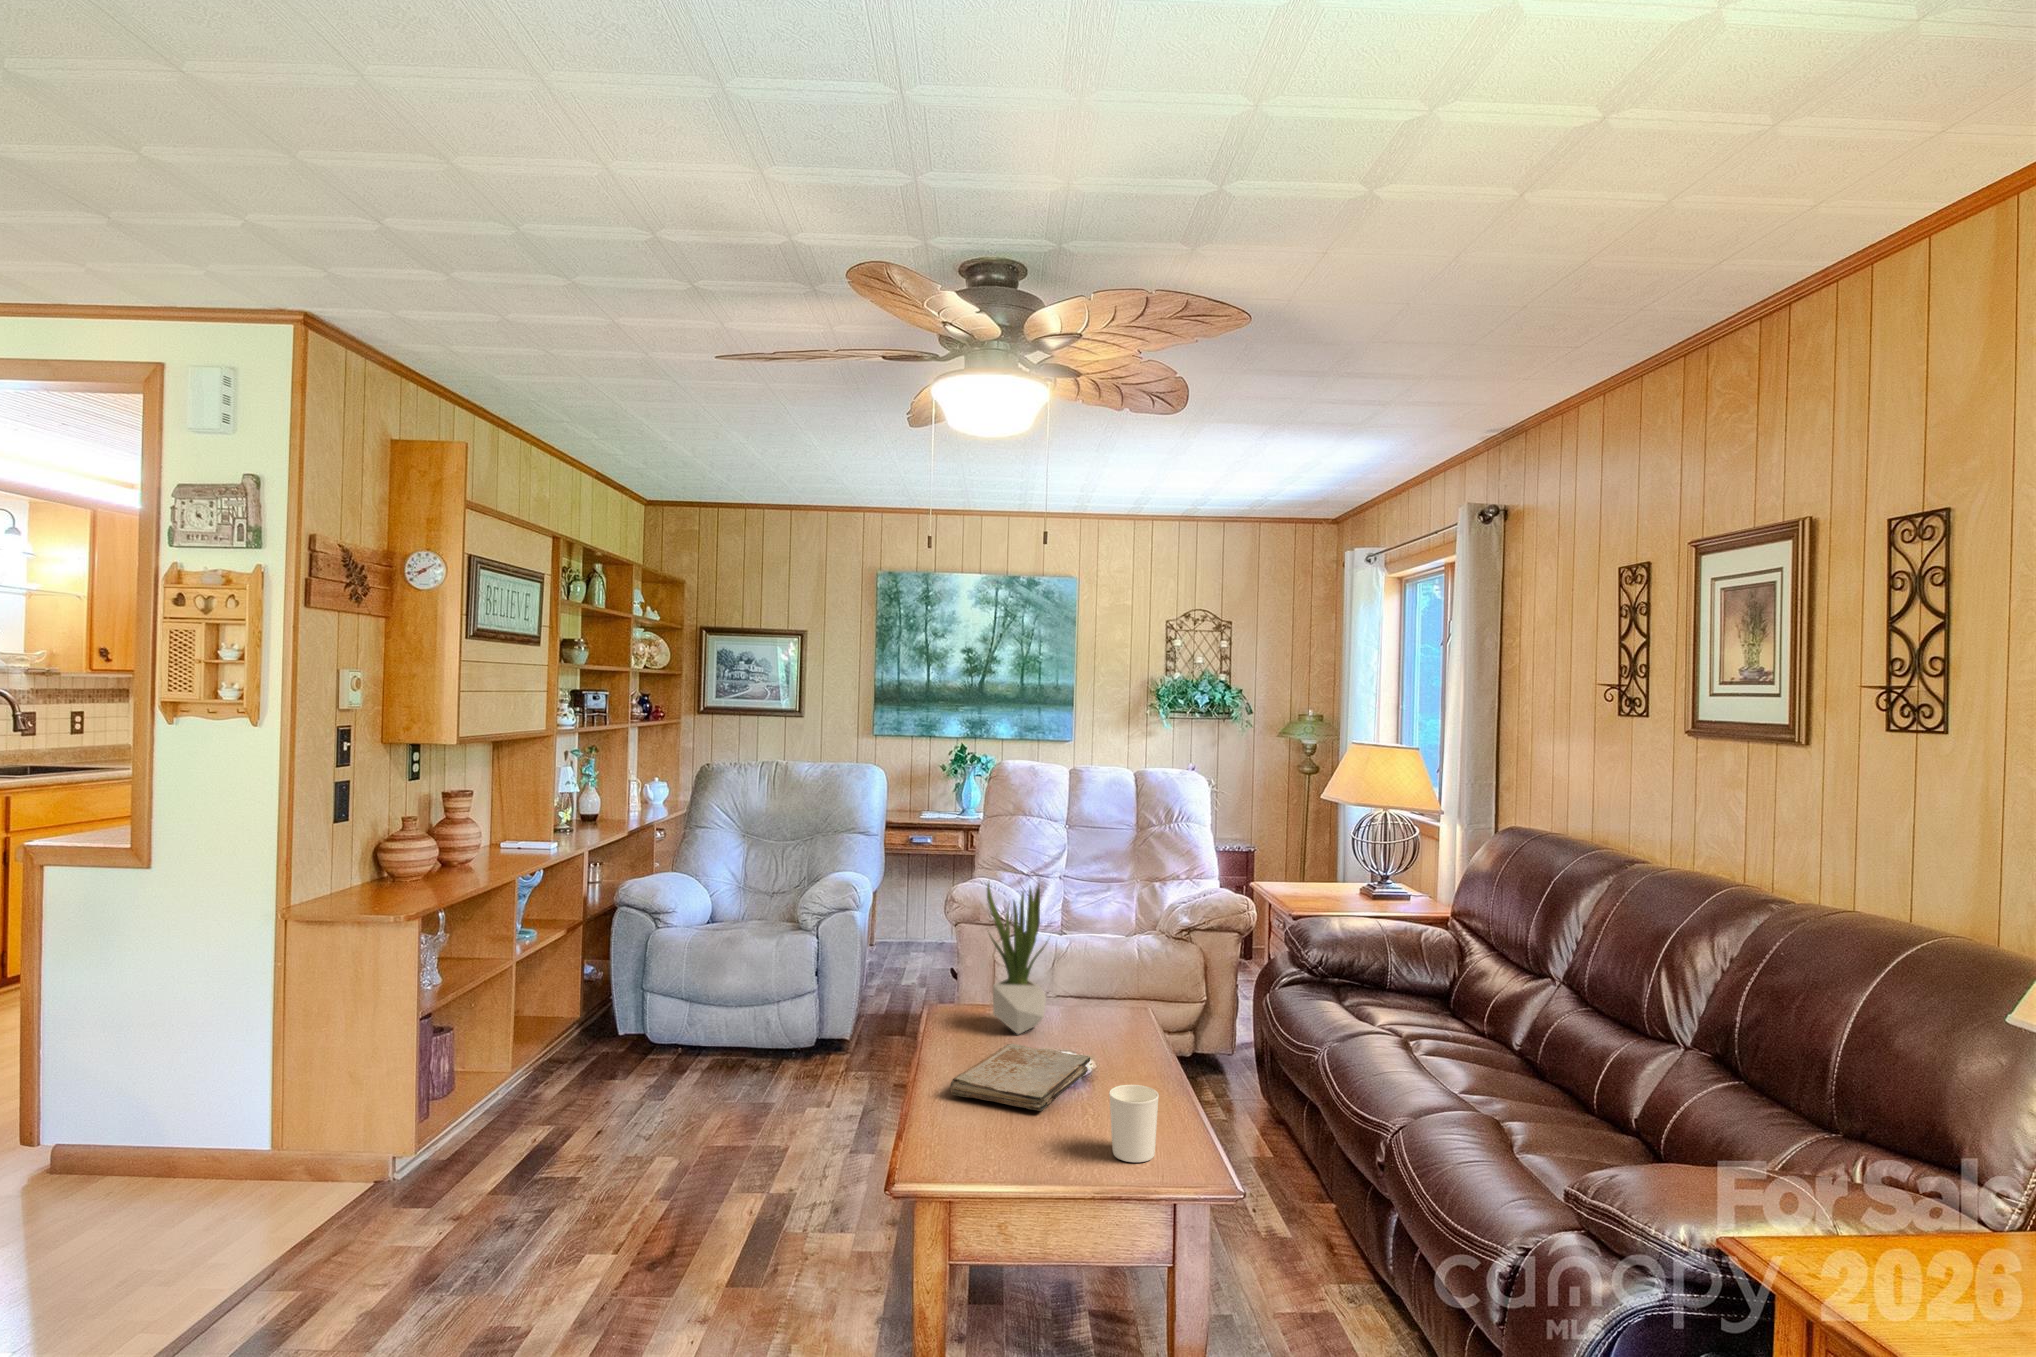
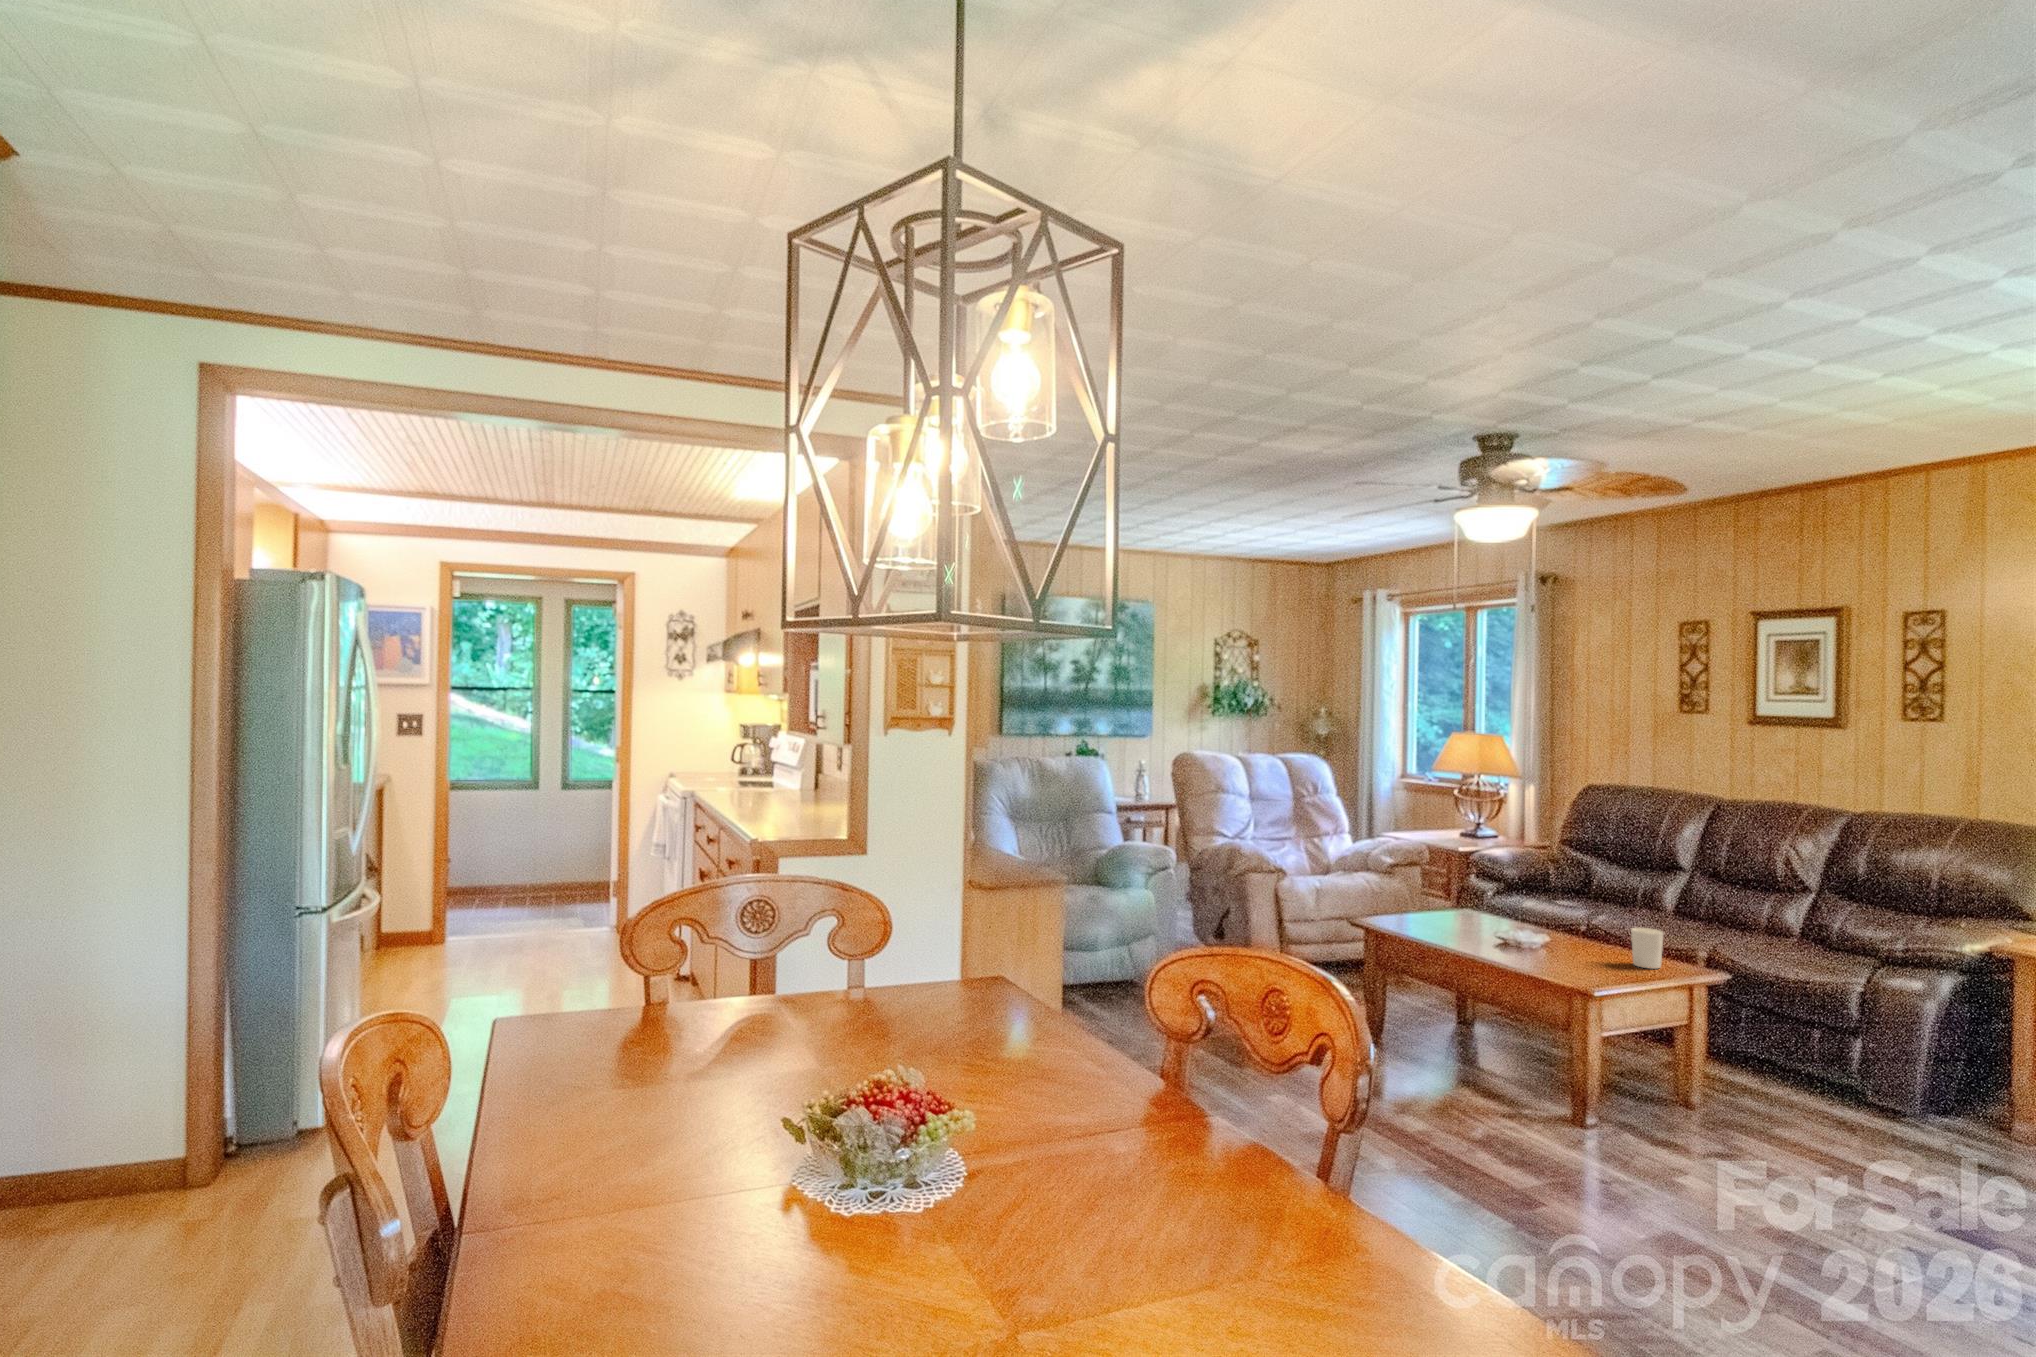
potted plant: present [987,883,1046,1034] -> none [1415,823,1464,925]
book: present [950,1044,1090,1111] -> none [1471,925,1563,953]

